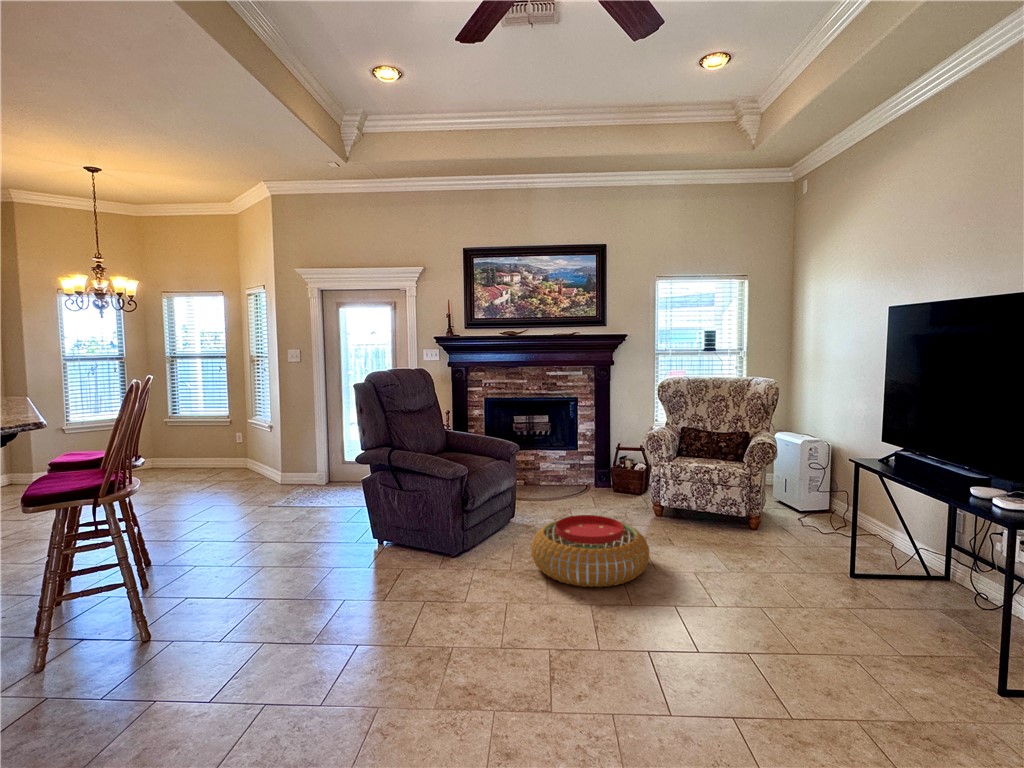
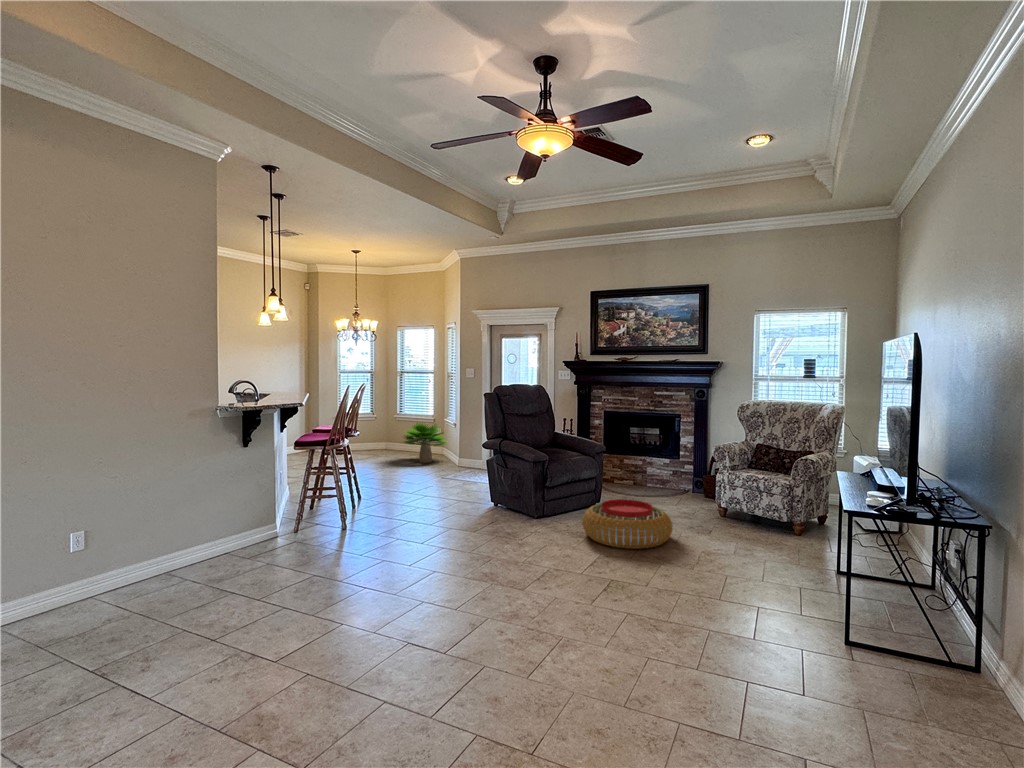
potted plant: none [186,426,264,484] -> present [403,423,447,463]

